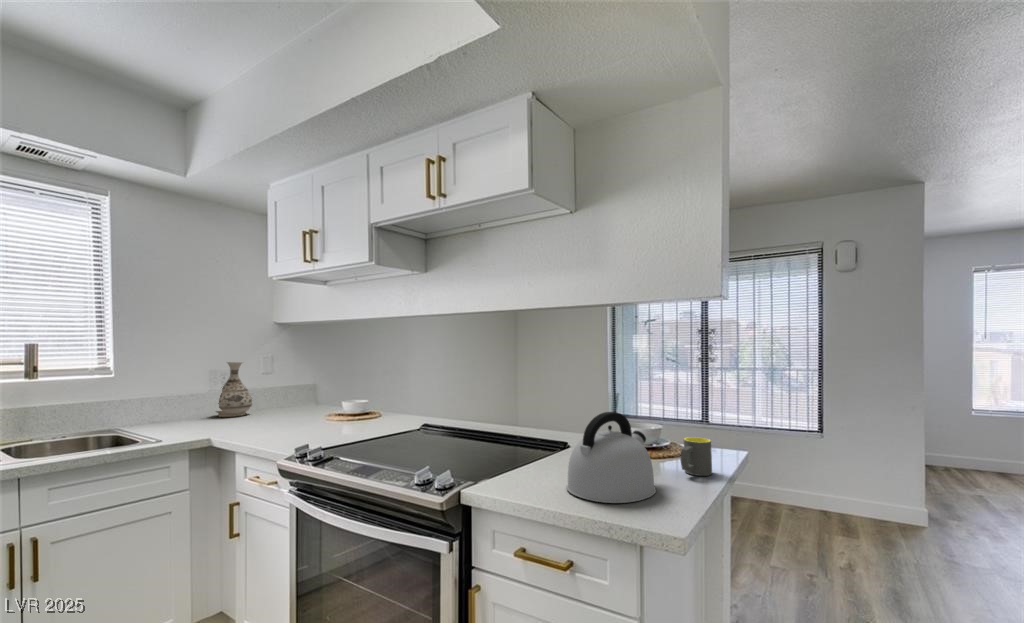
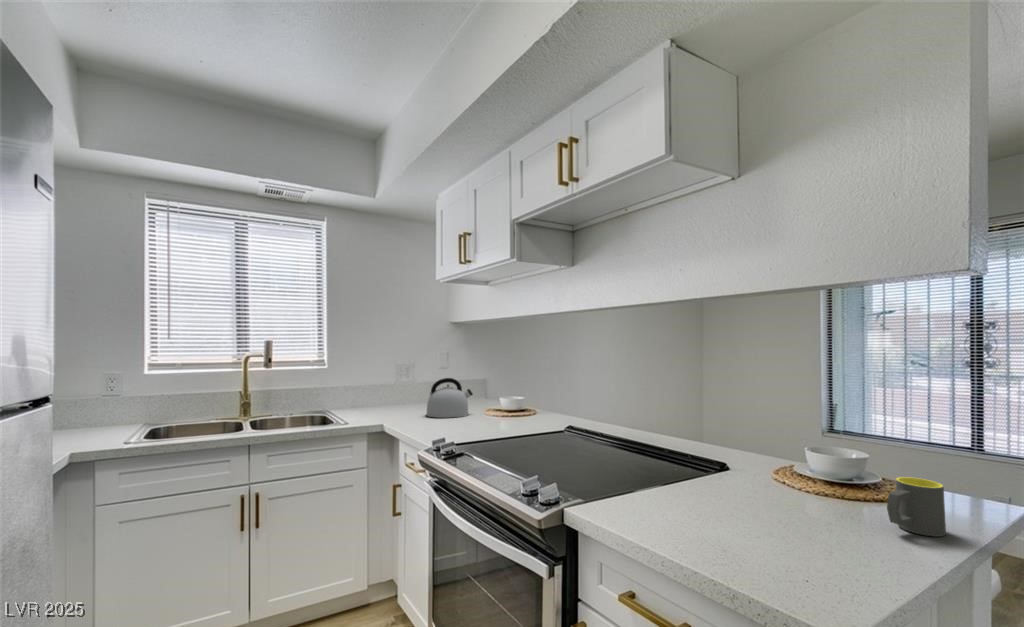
vase: present [216,362,252,417] -> none [396,357,428,406]
kettle: present [566,412,656,503] -> present [426,378,473,418]

